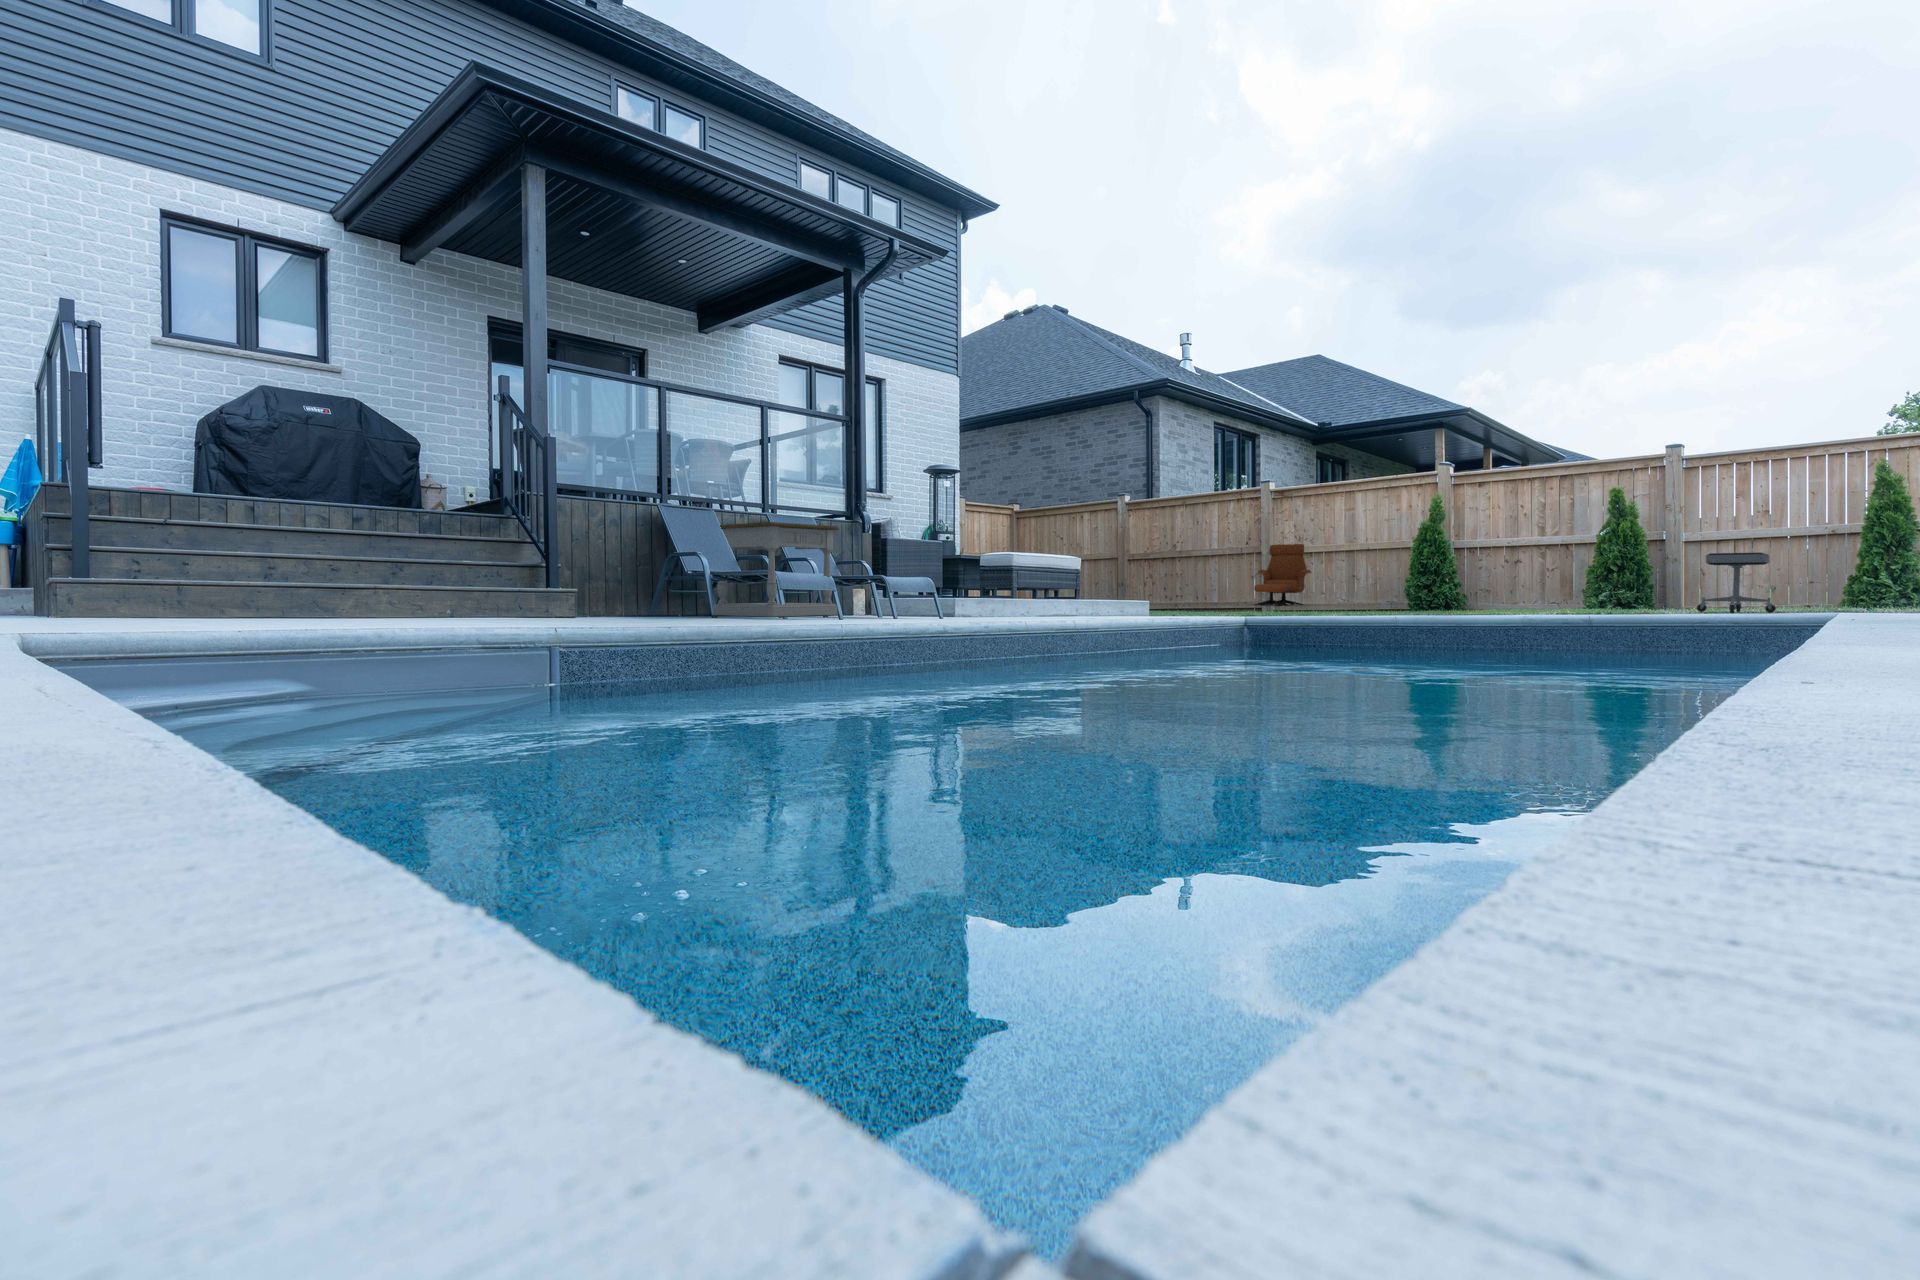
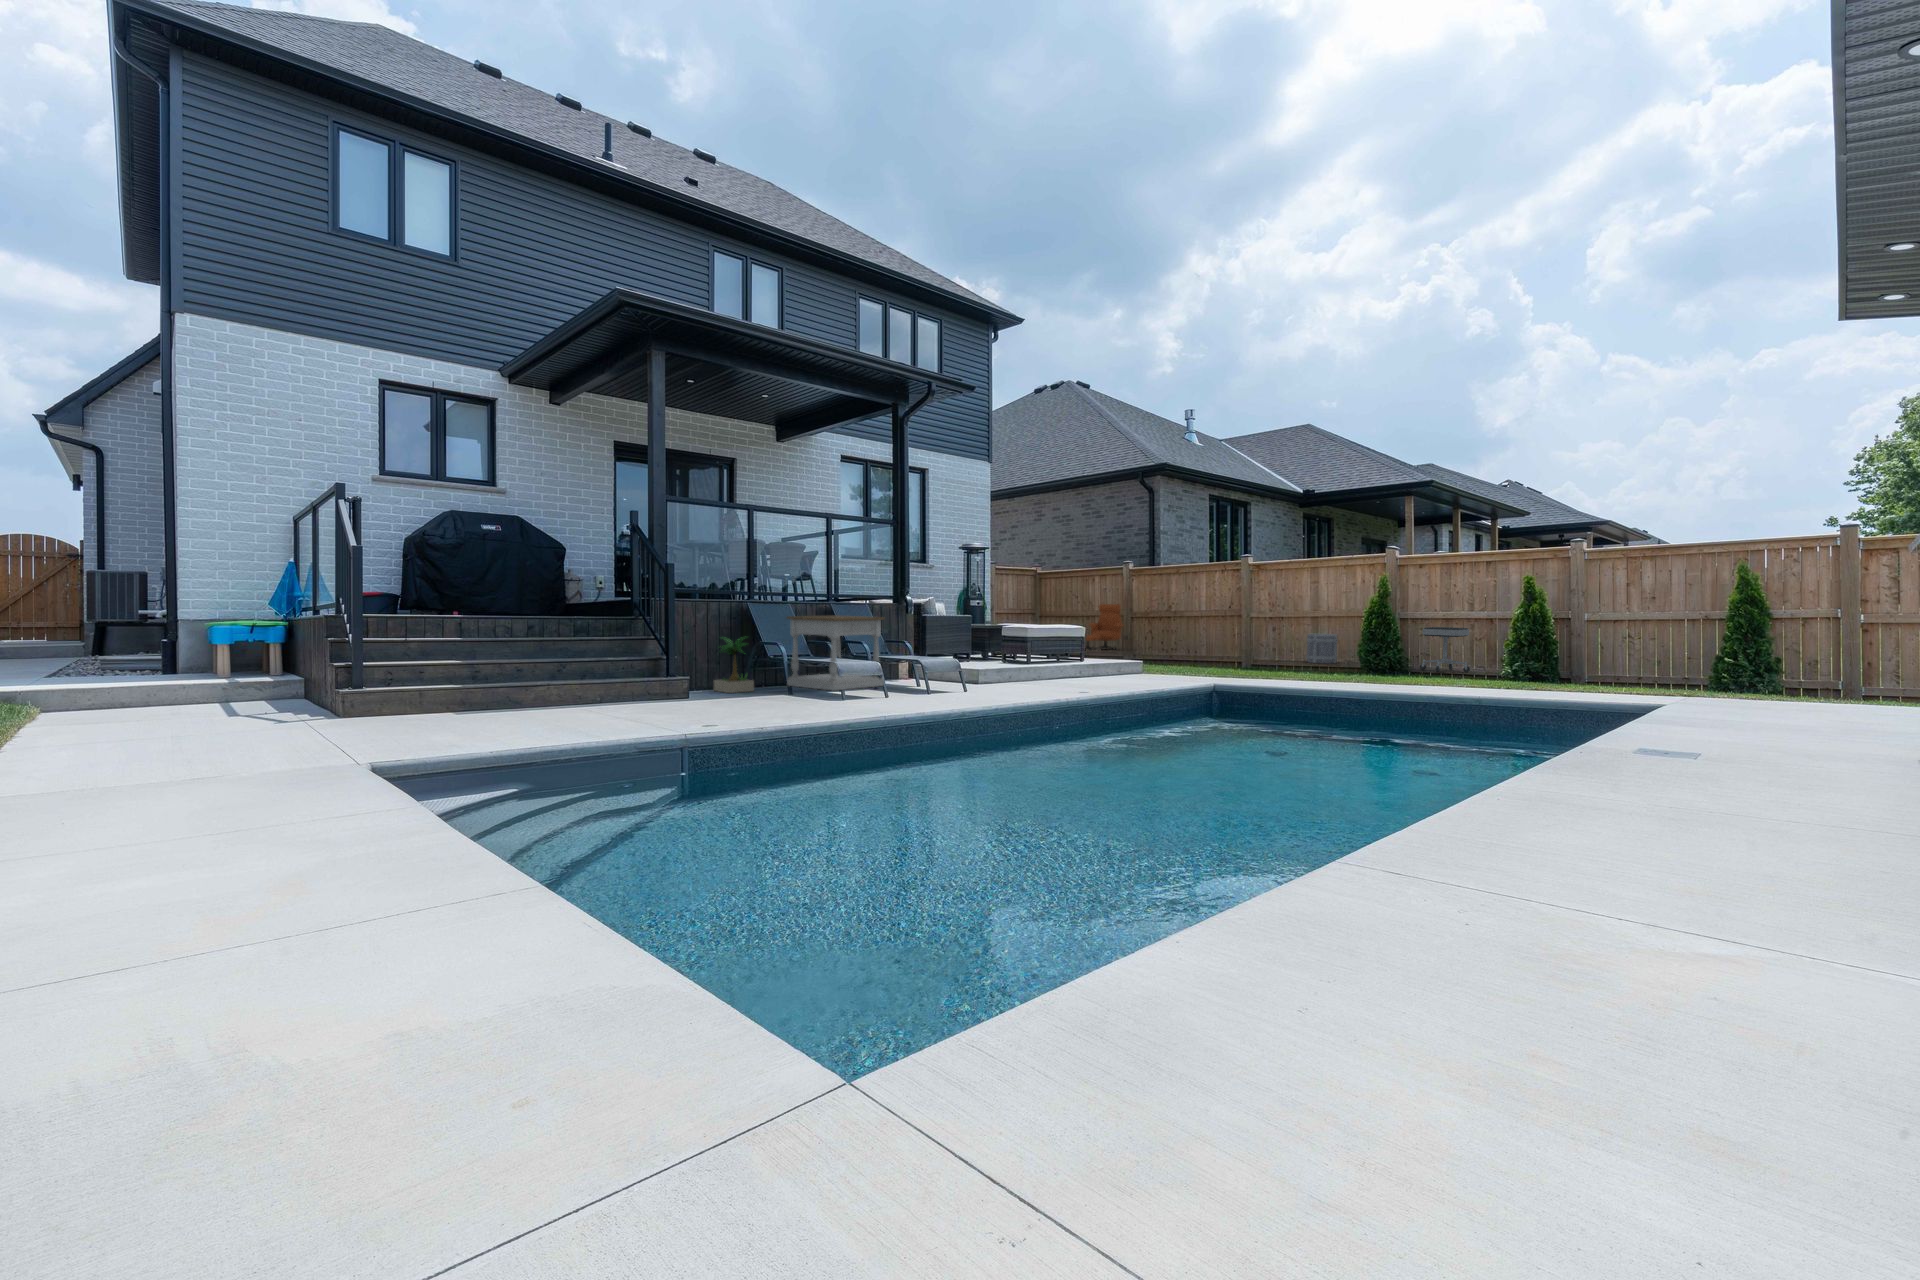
lounge chair: present [1254,544,1311,606] -> present [1086,604,1123,650]
potted plant: none [614,545,668,618] -> present [714,637,754,693]
stool: present [1697,553,1776,613] -> present [1420,627,1470,672]
bucket: none [1341,572,1379,606] -> present [1306,634,1338,664]

